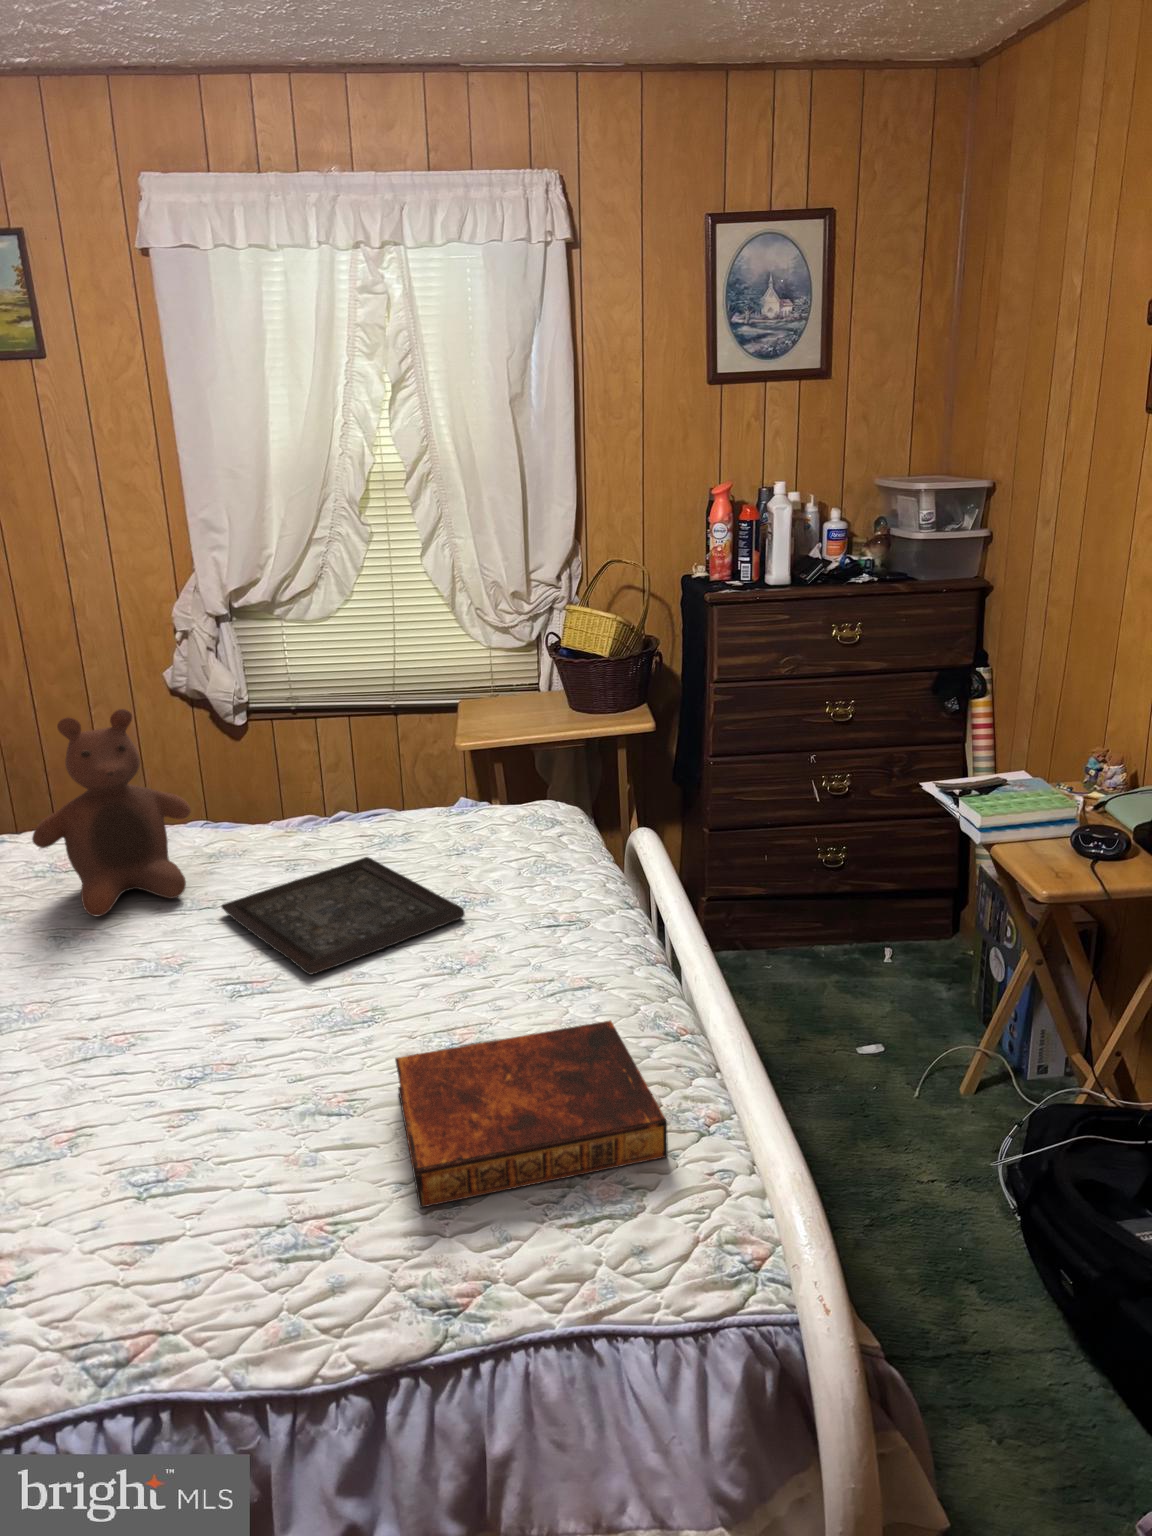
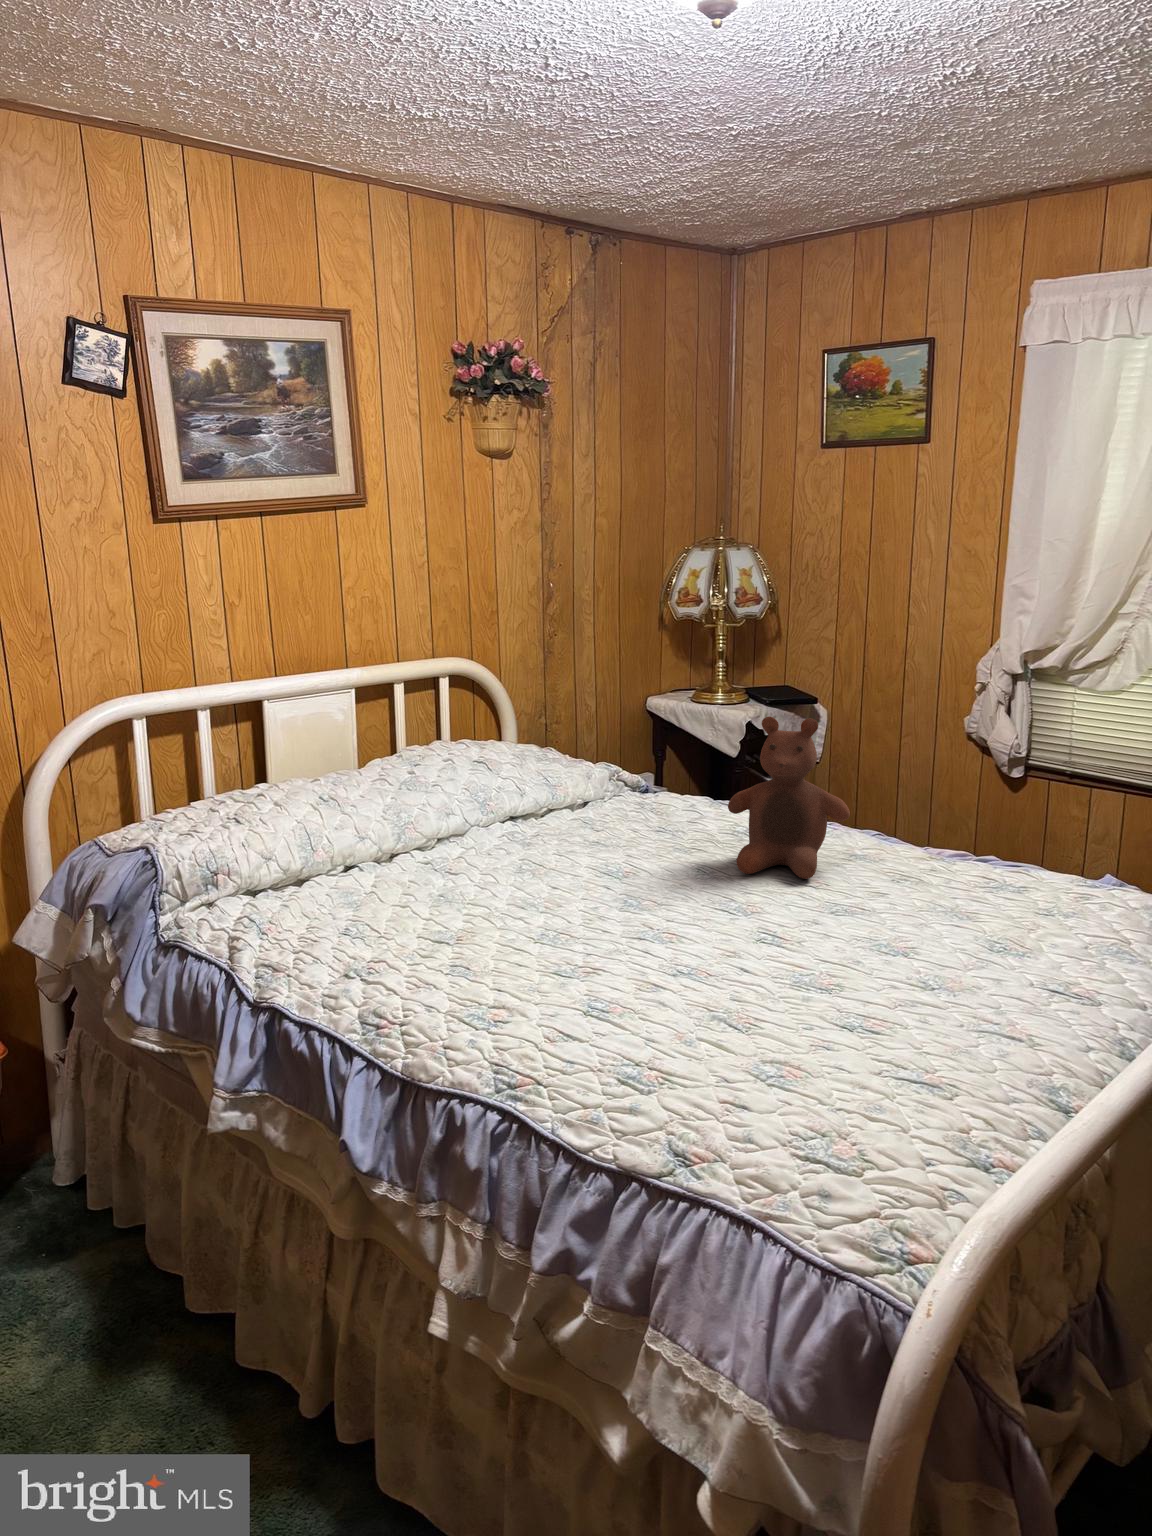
tray: present [222,857,465,975] -> none [822,891,998,962]
book: present [395,1021,668,1208] -> none [720,1008,985,1161]

